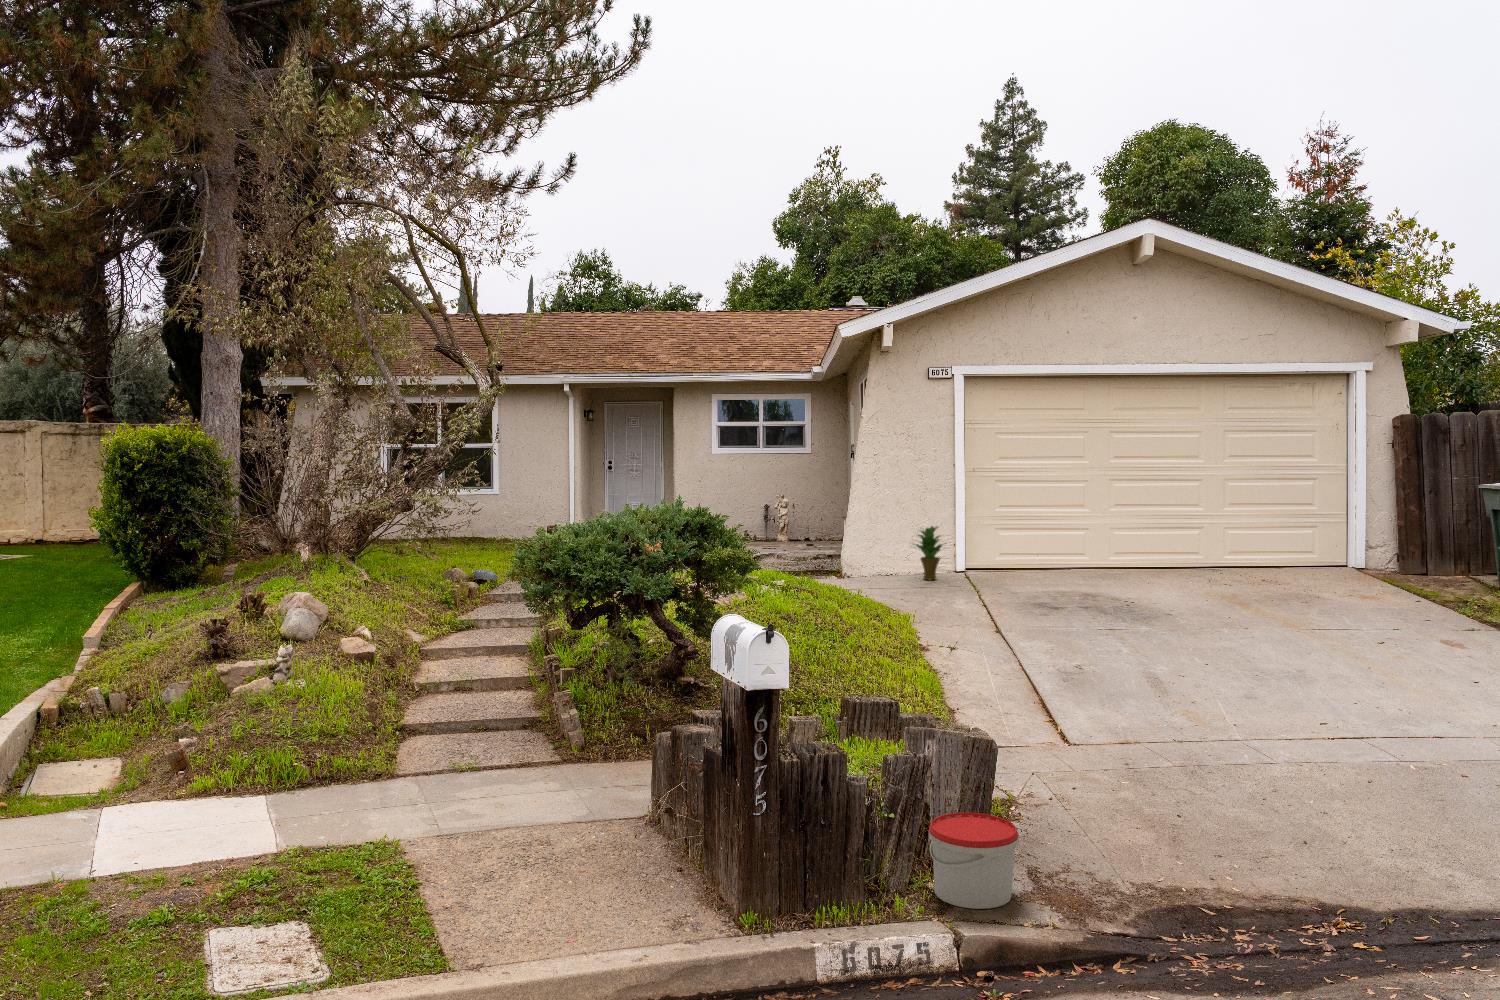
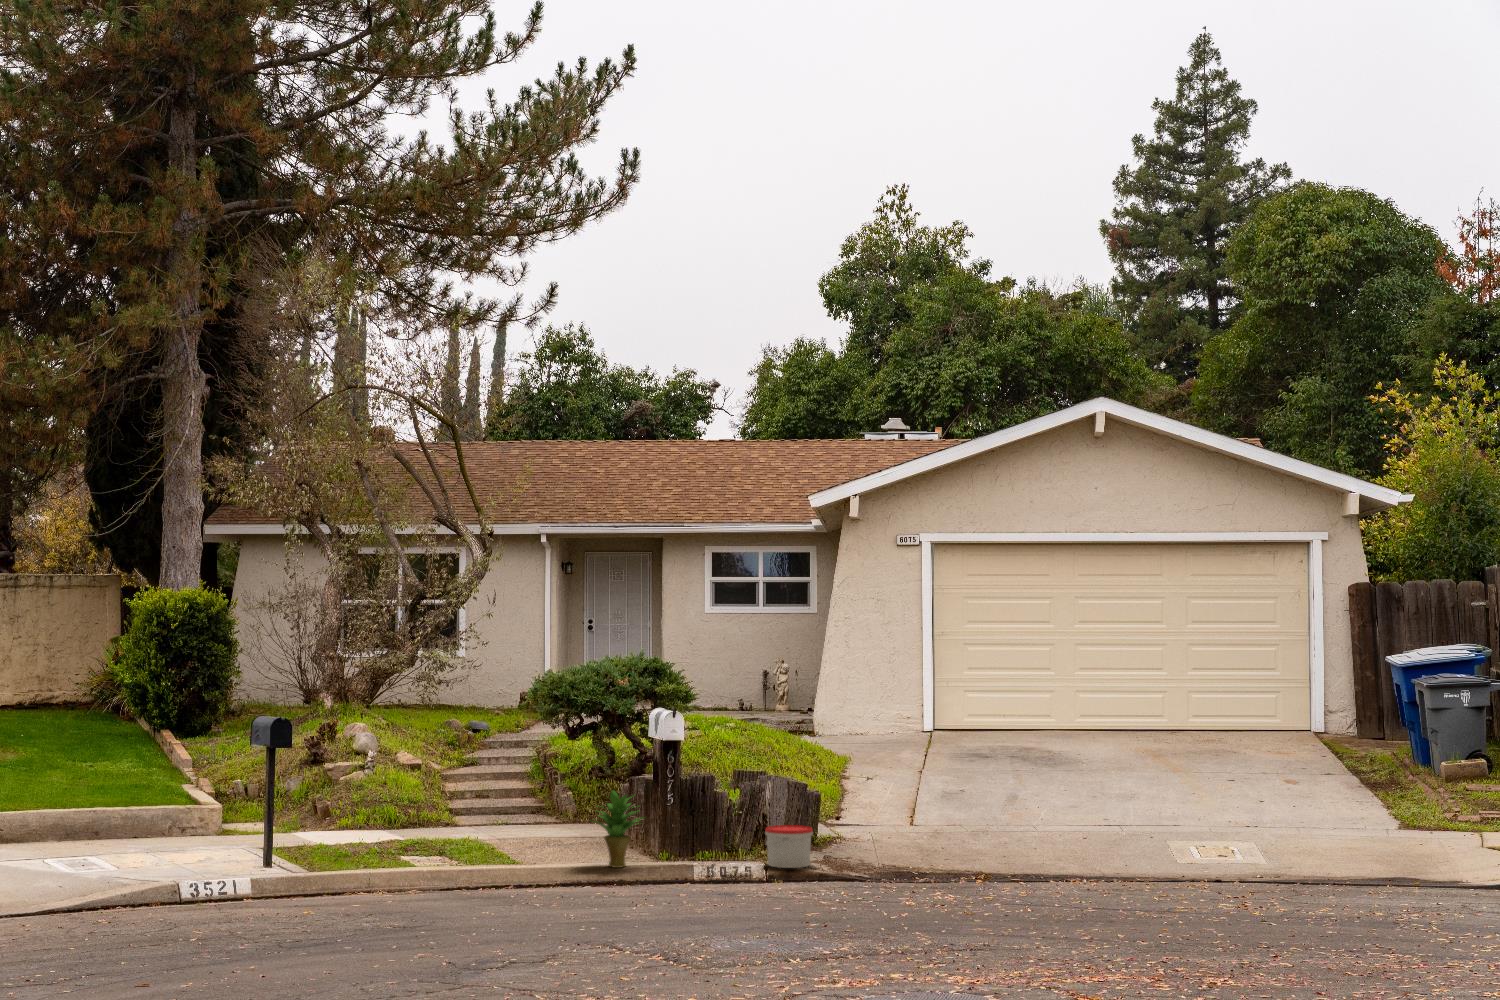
potted plant: present [916,526,942,580] -> present [598,791,638,868]

